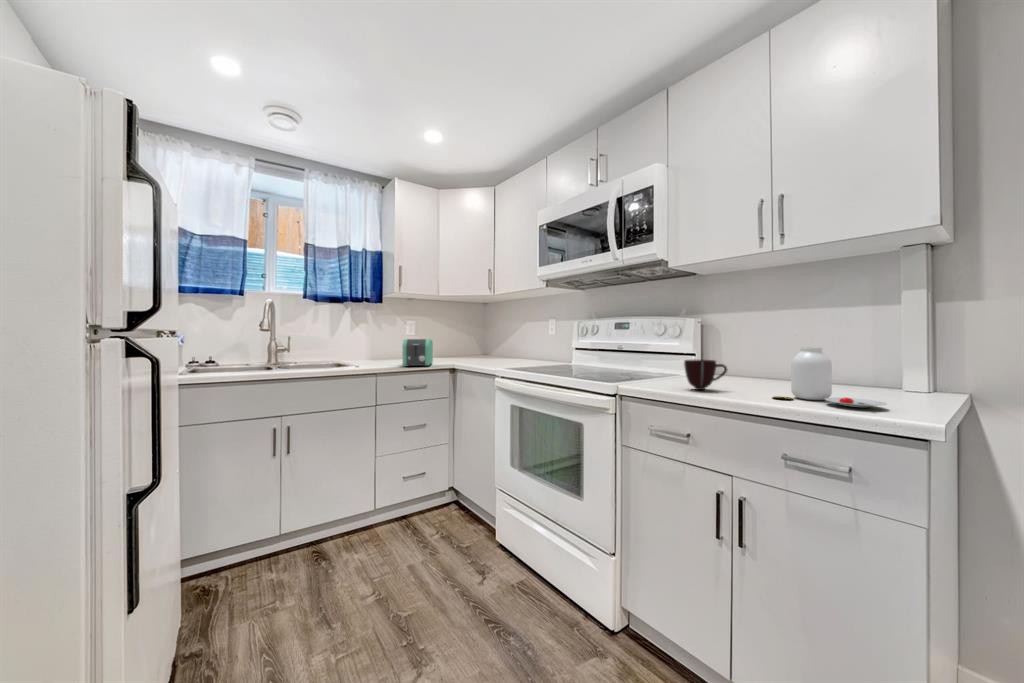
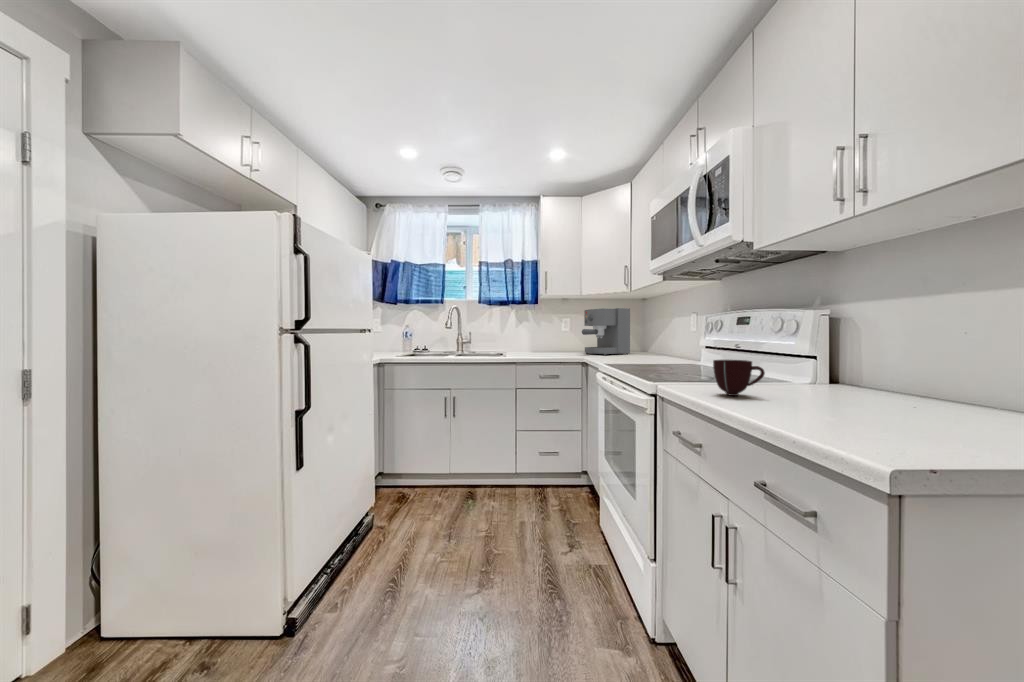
coffee maker: none [439,312,486,361] -> present [582,308,630,355]
toaster: present [403,339,433,366] -> none [536,334,569,358]
jar: present [773,347,887,407] -> none [787,348,919,434]

